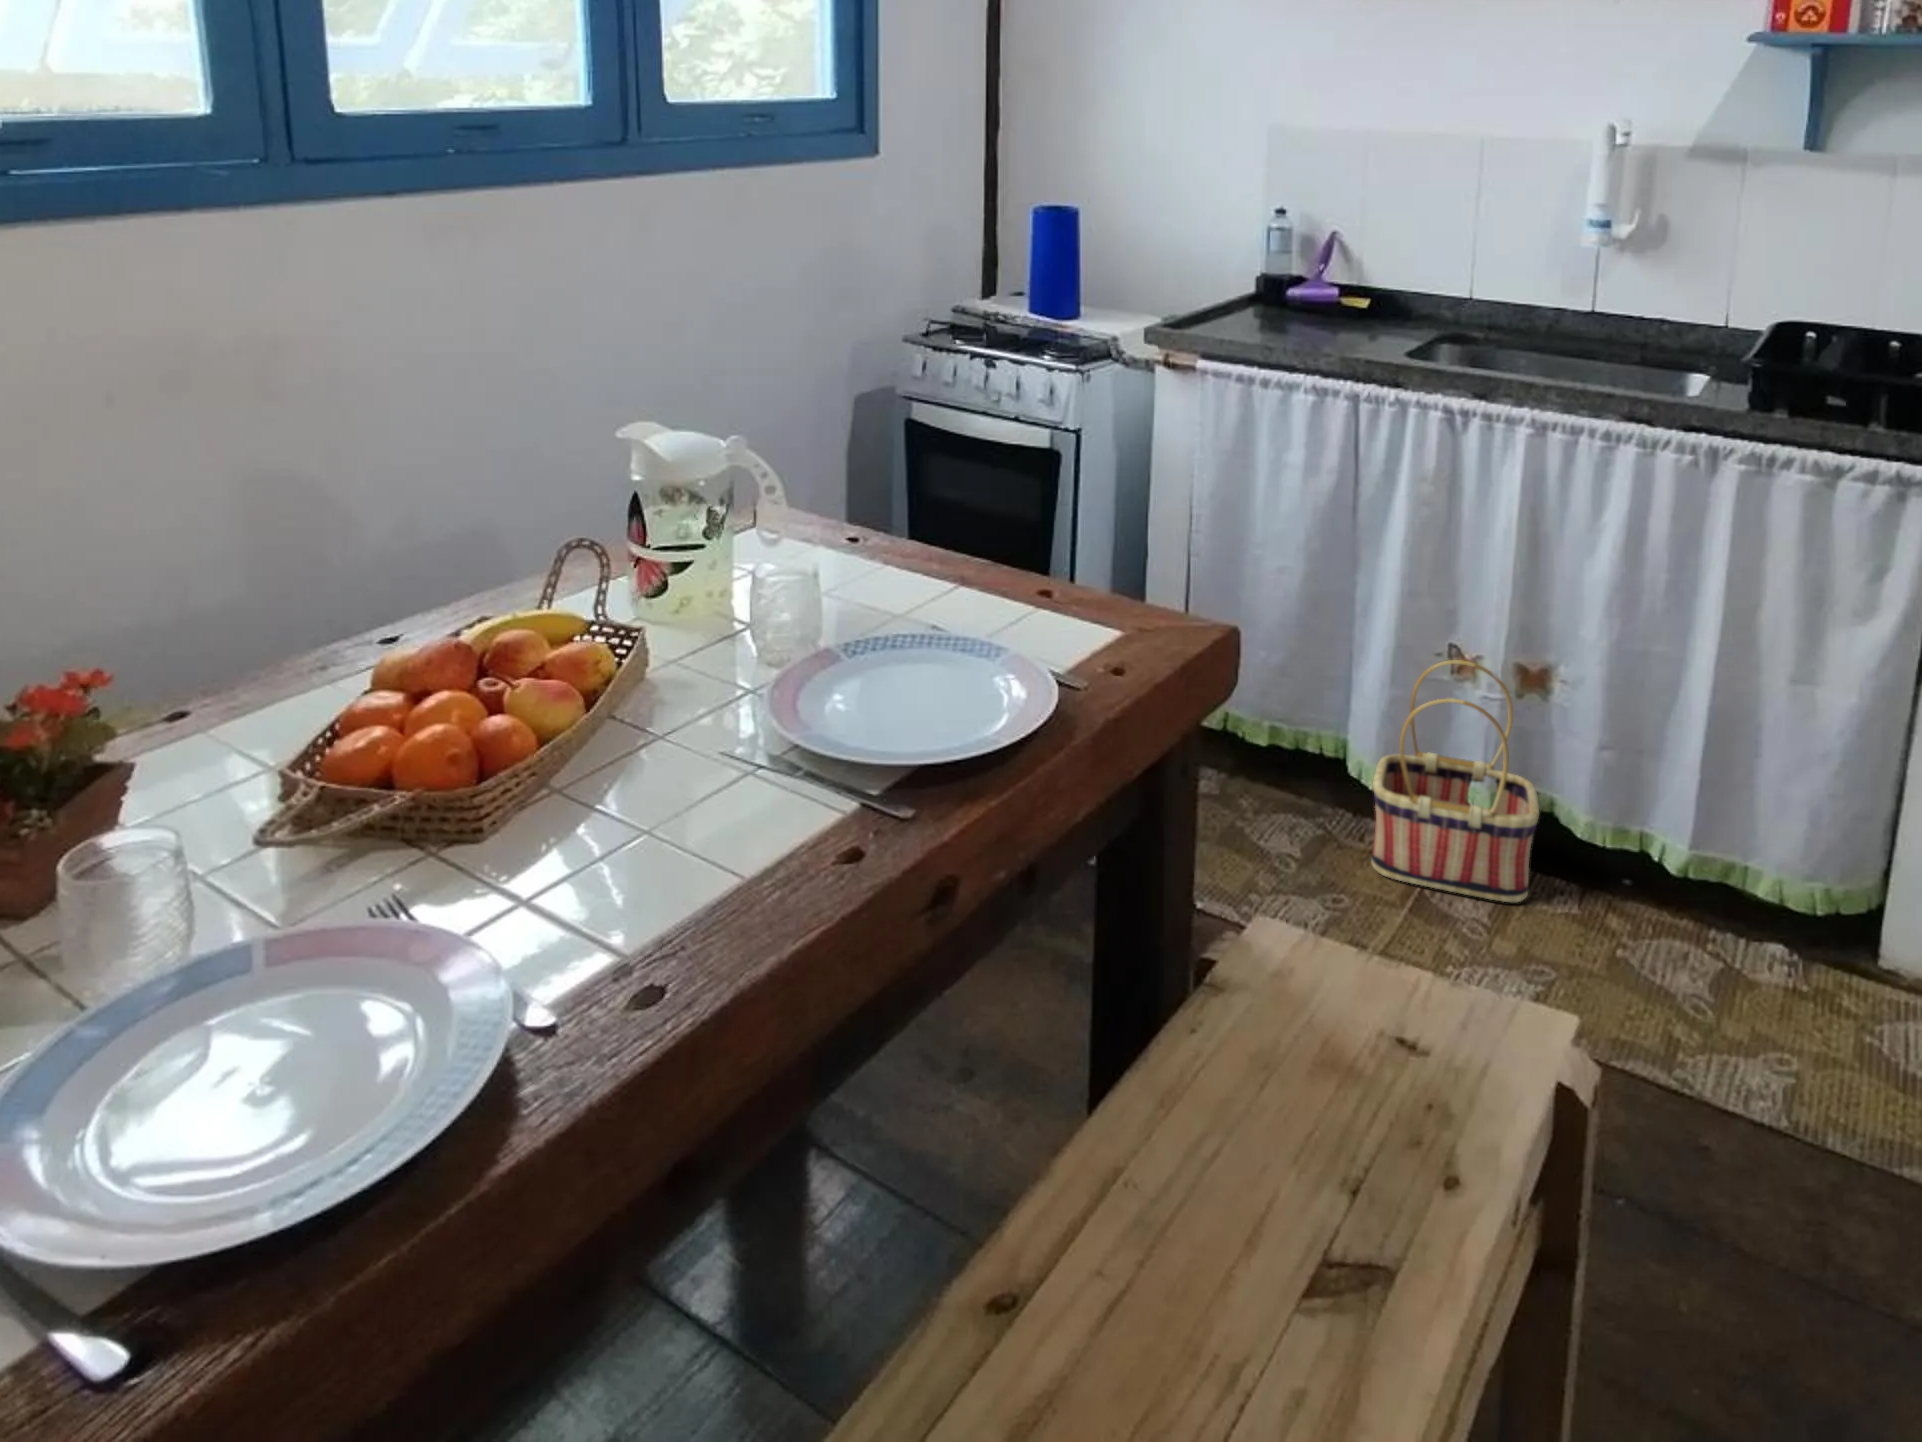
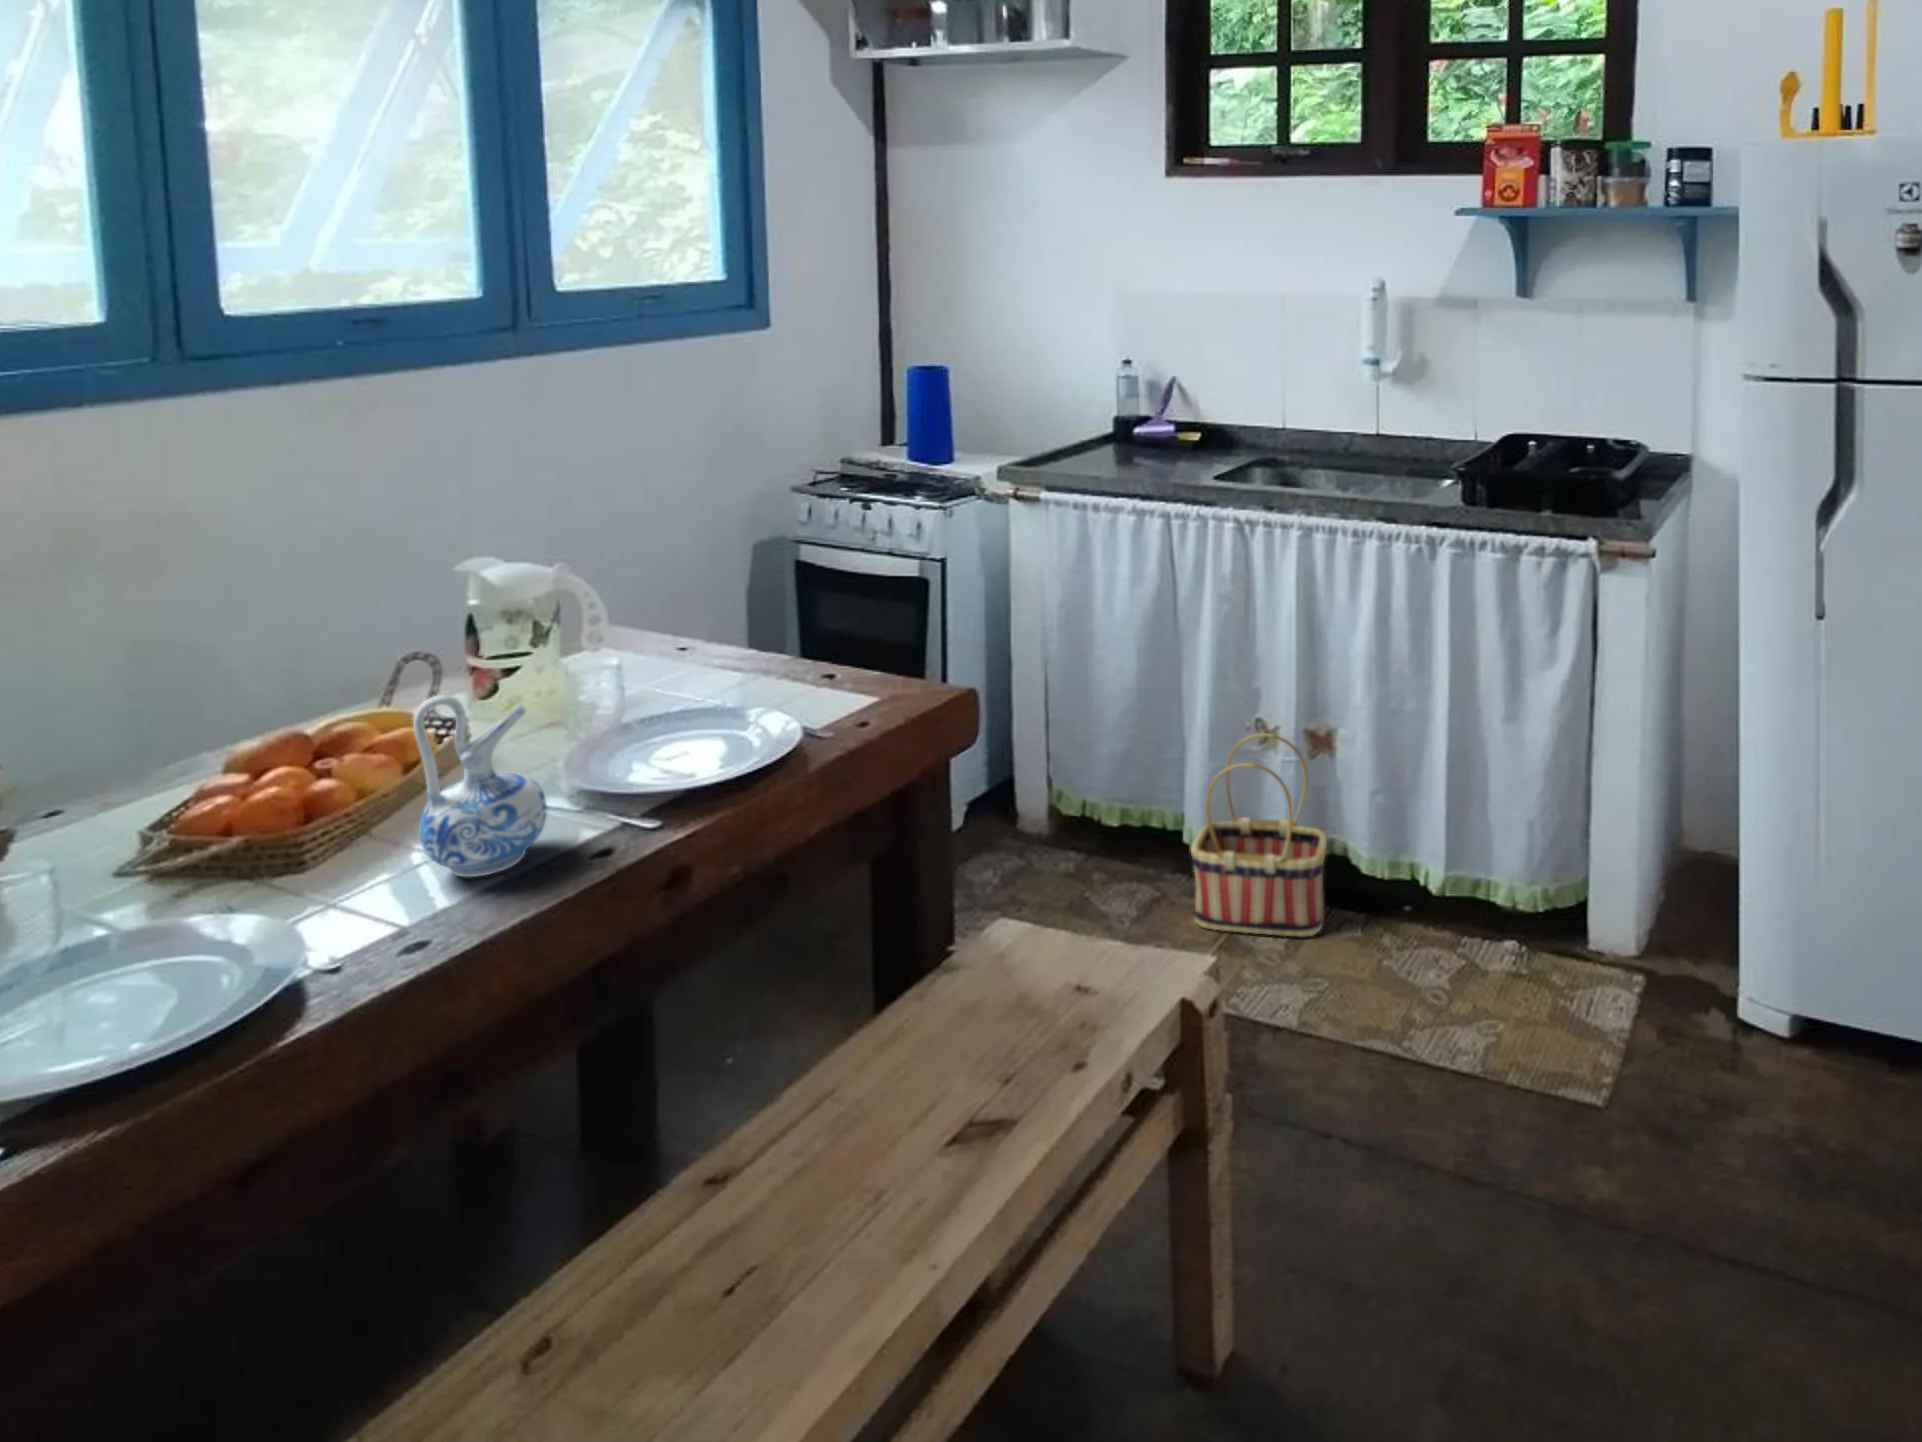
ceramic pitcher: none [621,636,783,884] -> present [413,695,547,877]

